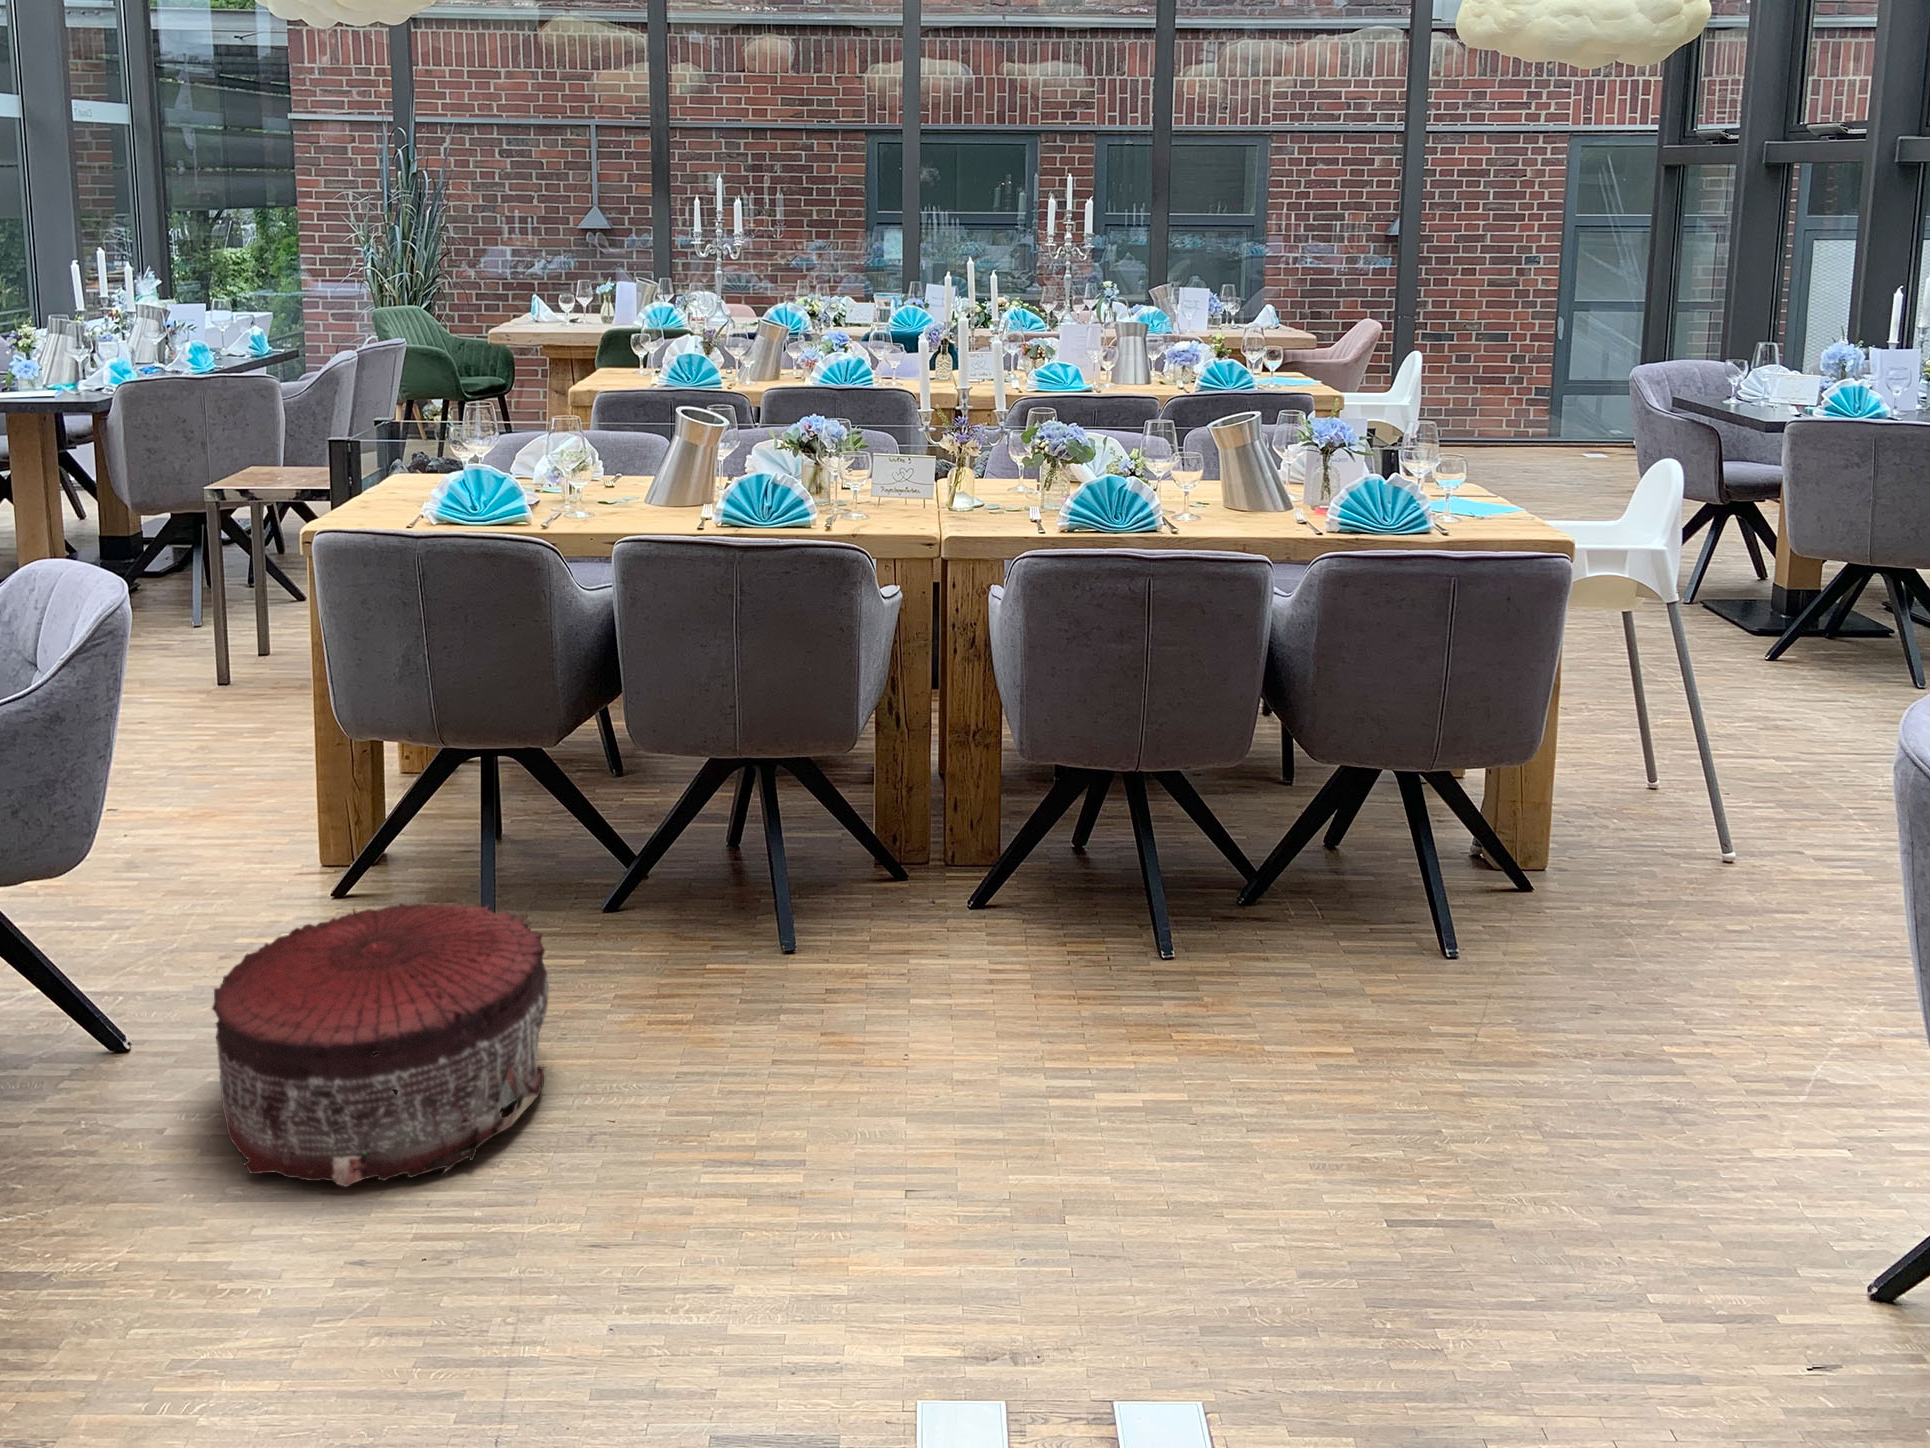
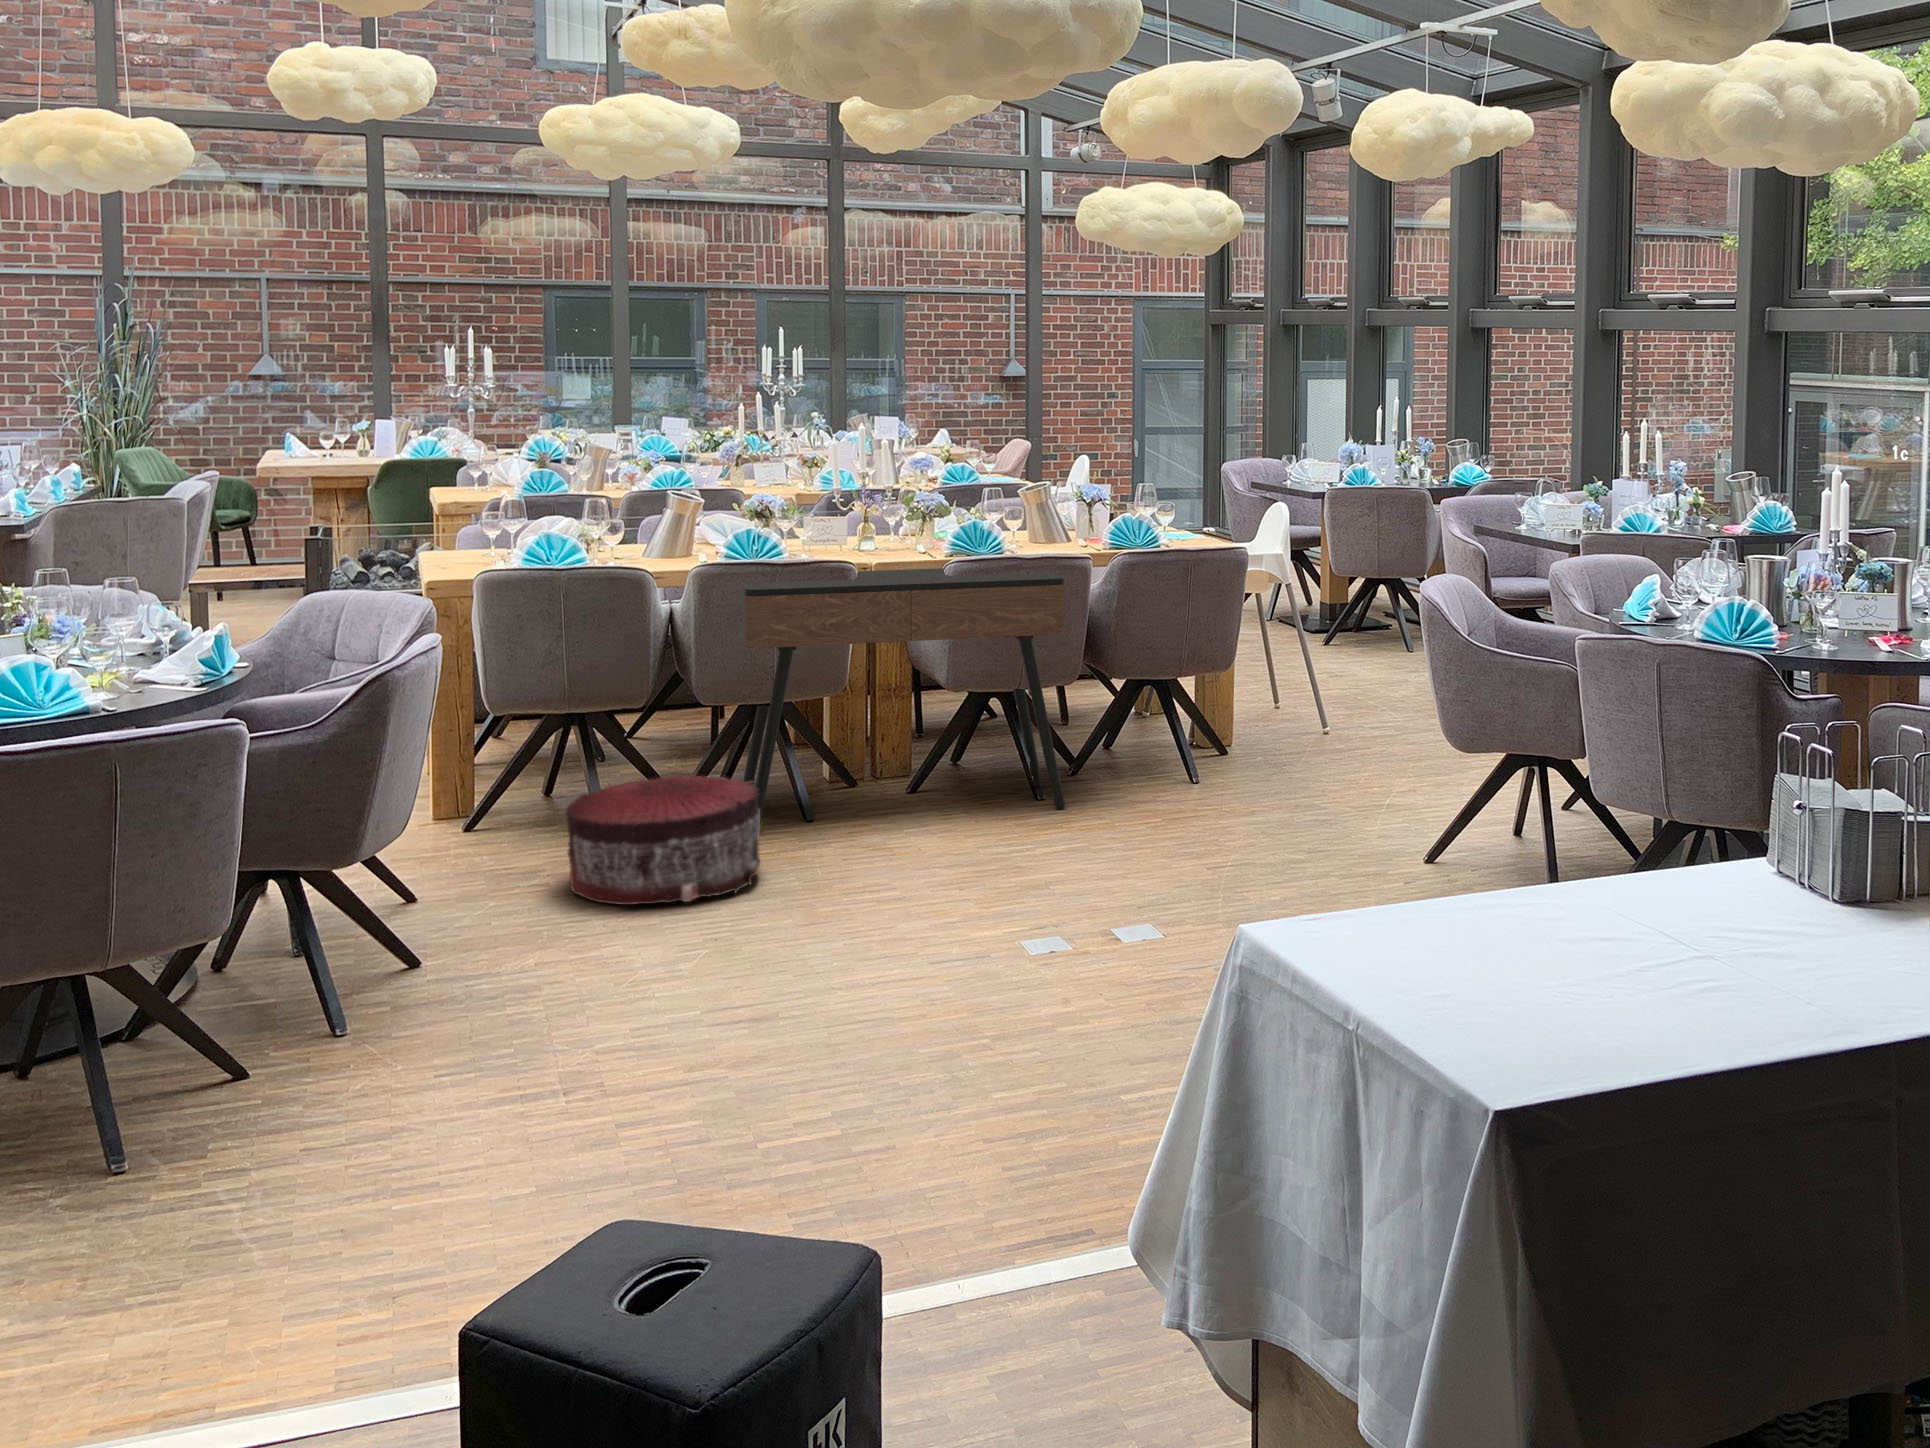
console table: none [623,554,1171,1014] -> present [742,568,1065,820]

